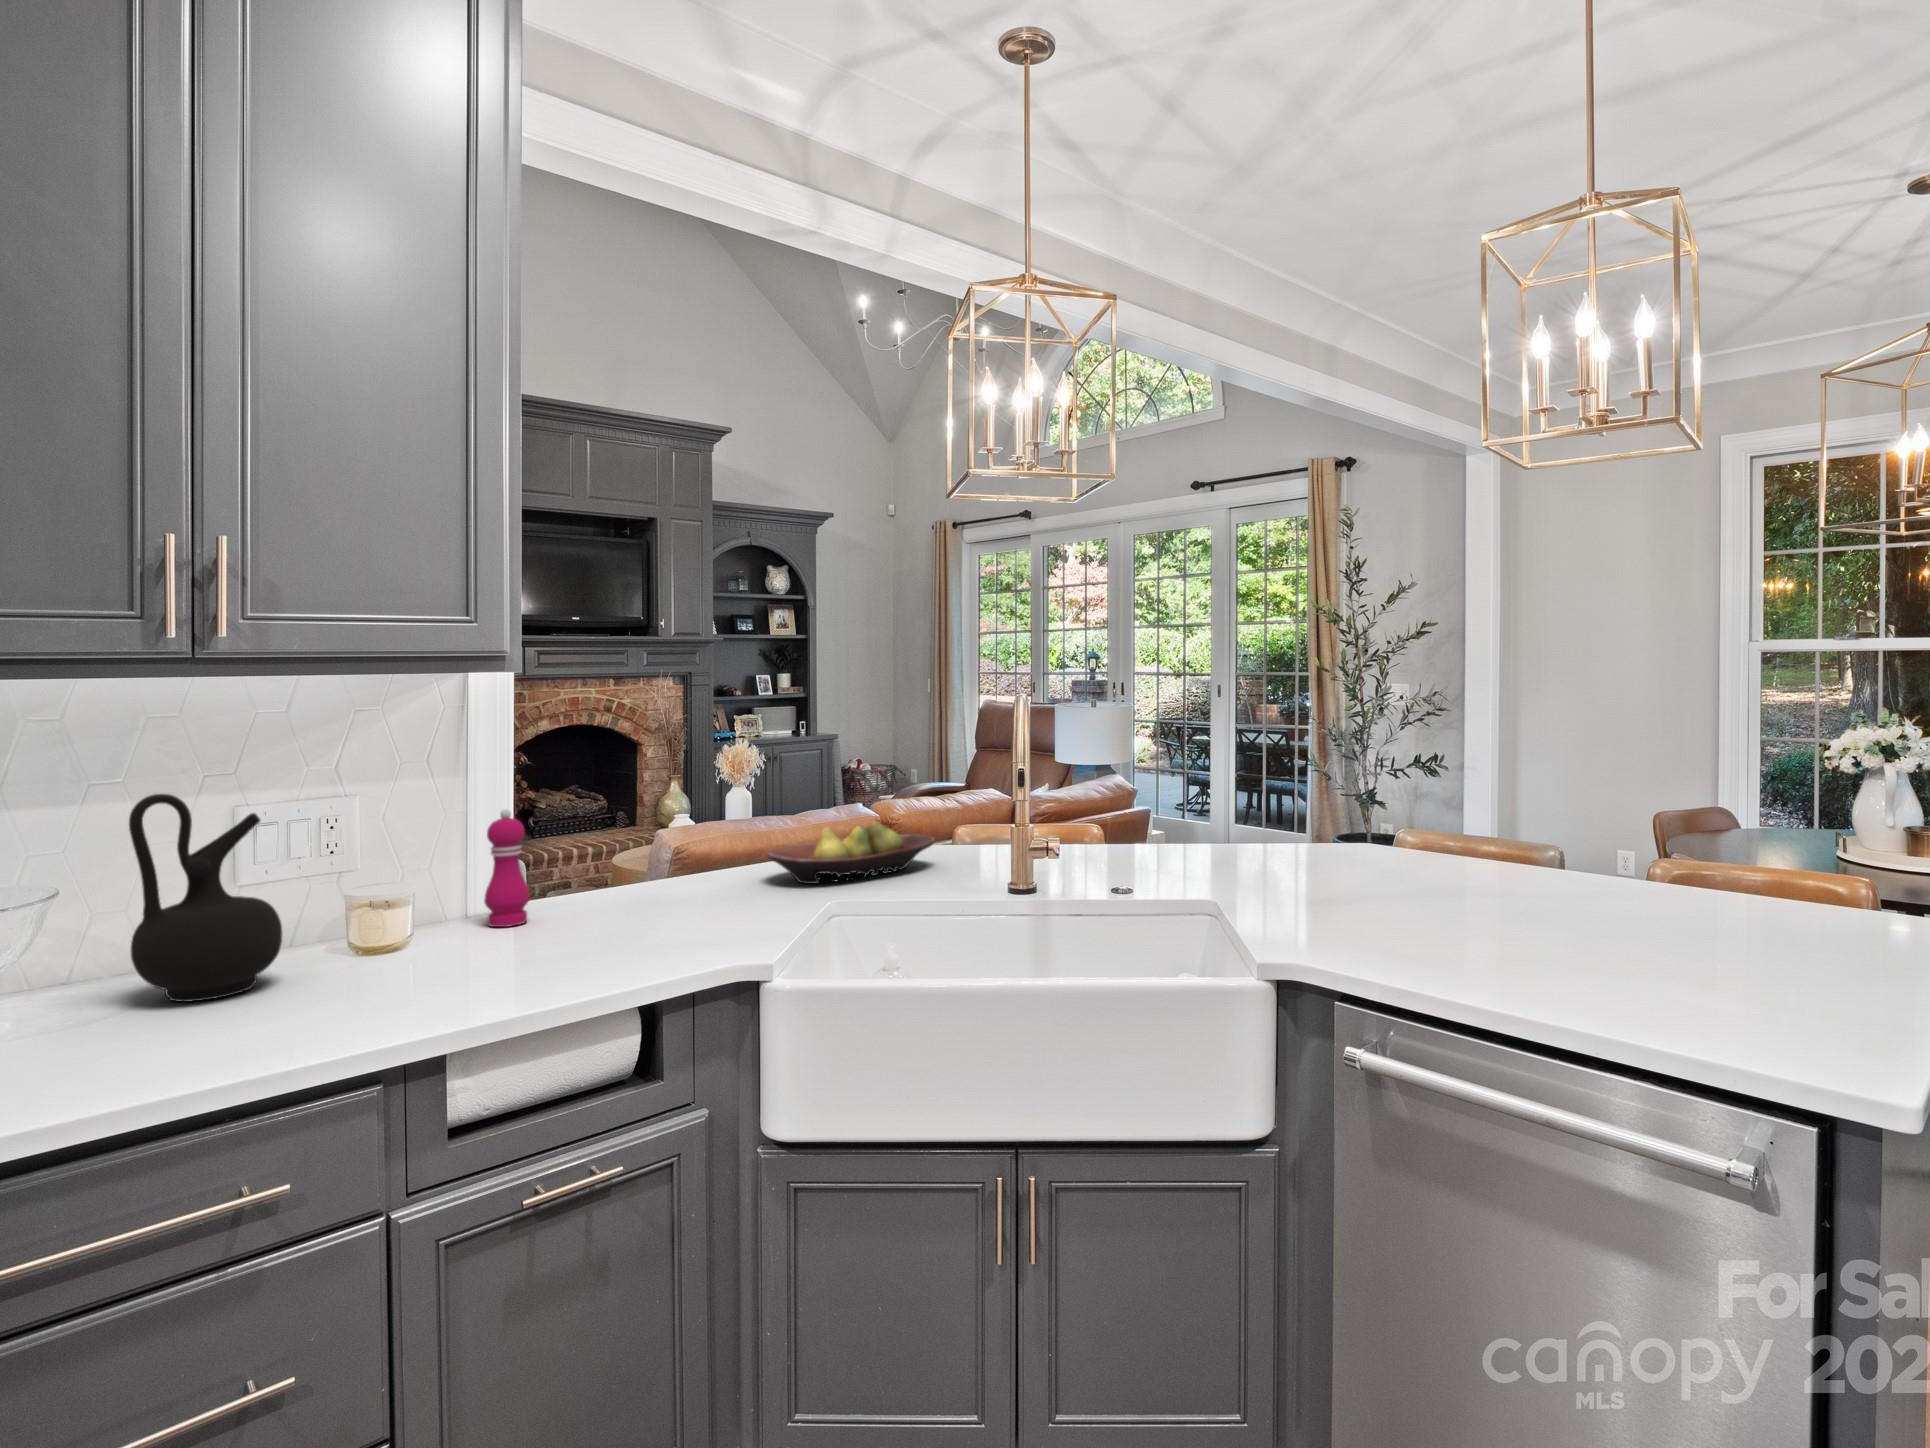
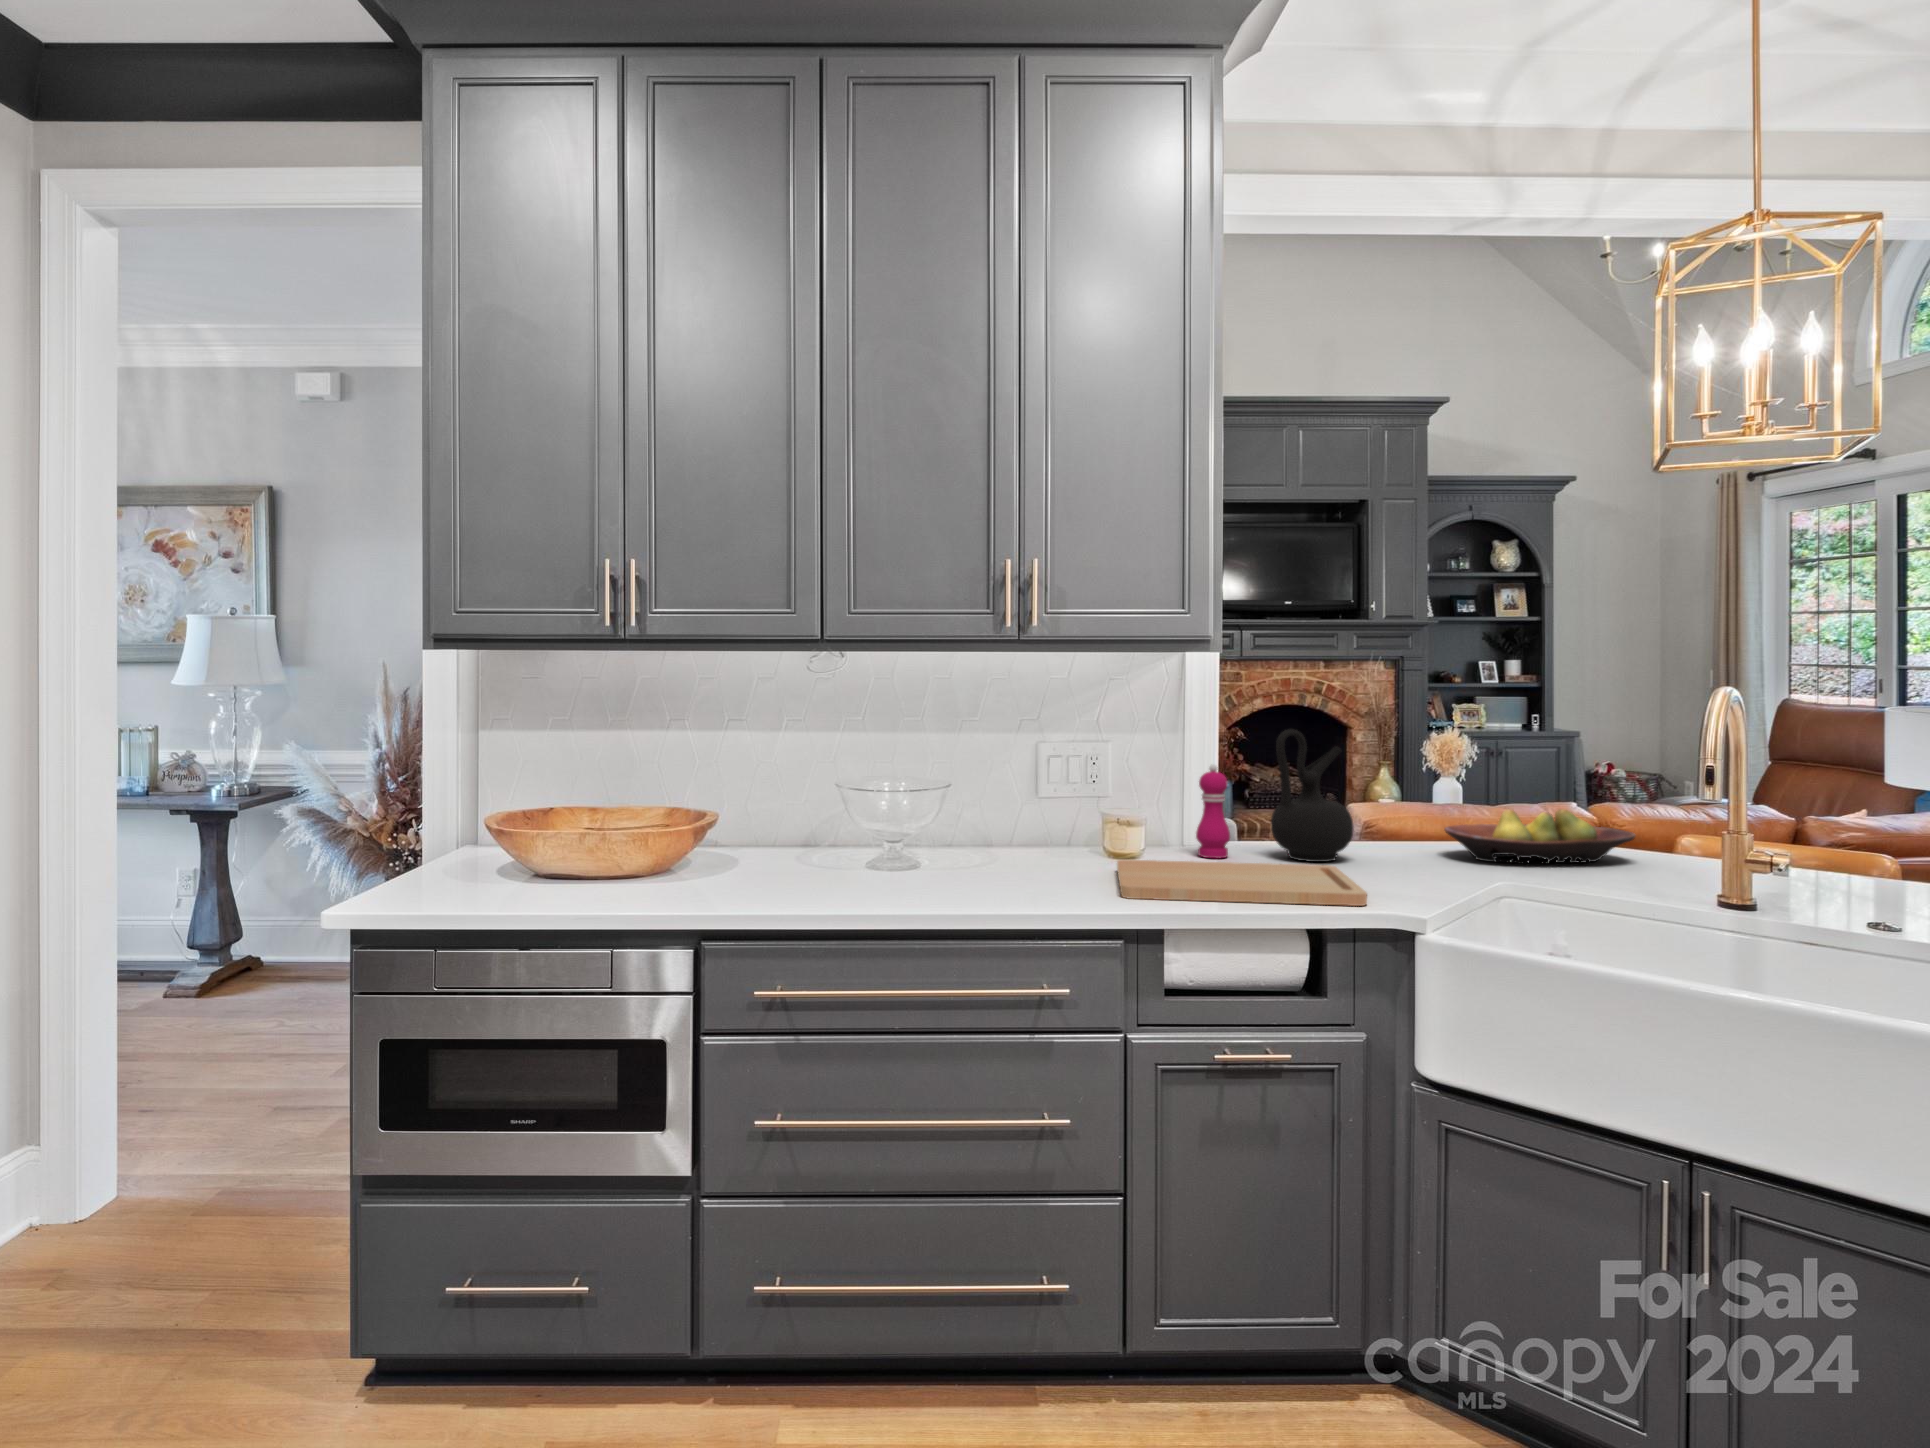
ceramic jug: present [129,794,282,1002] -> present [1271,729,1354,862]
cutting board: none [371,917,706,1015] -> present [1117,860,1367,906]

